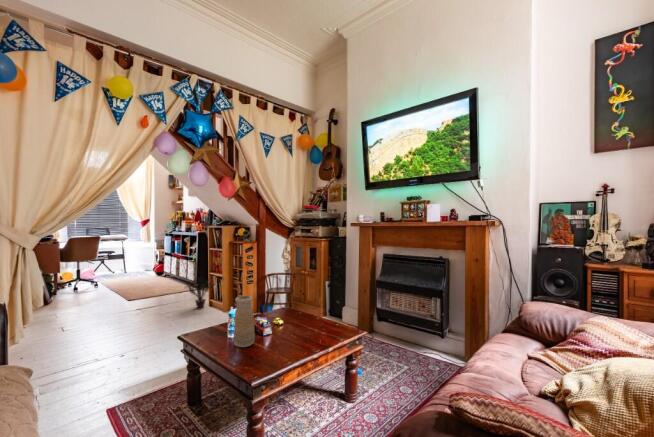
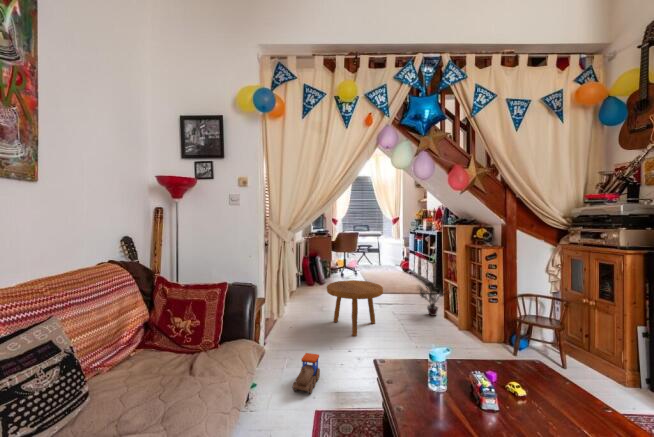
footstool: none [82,287,156,345] -> present [327,280,383,336]
vase: present [234,295,255,347] -> none [430,330,463,414]
toy train: none [70,367,99,413] -> present [293,353,320,393]

